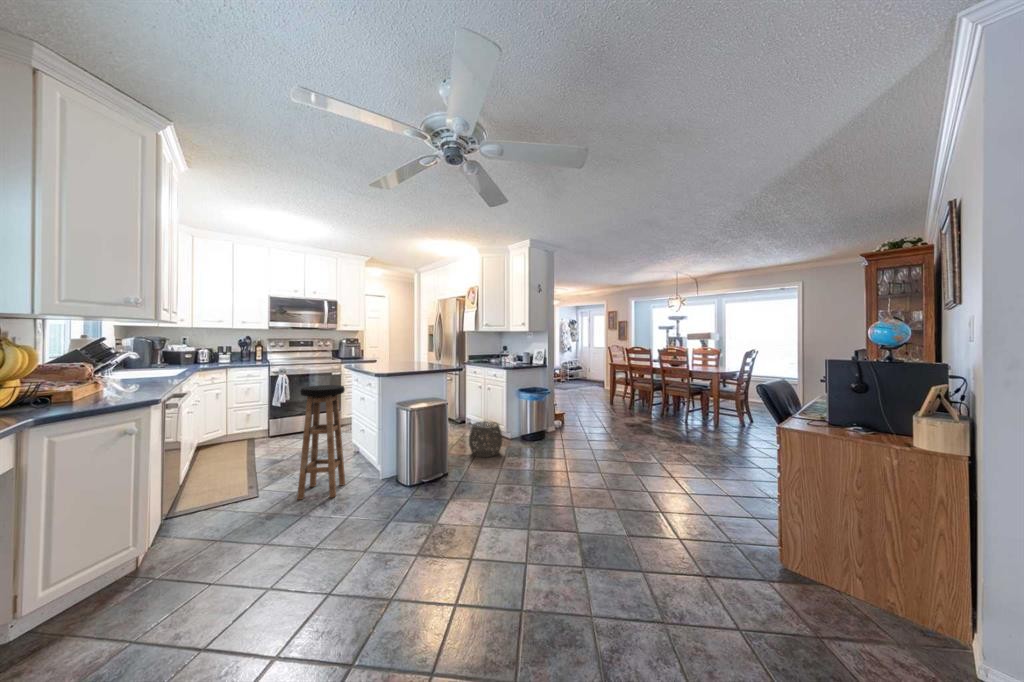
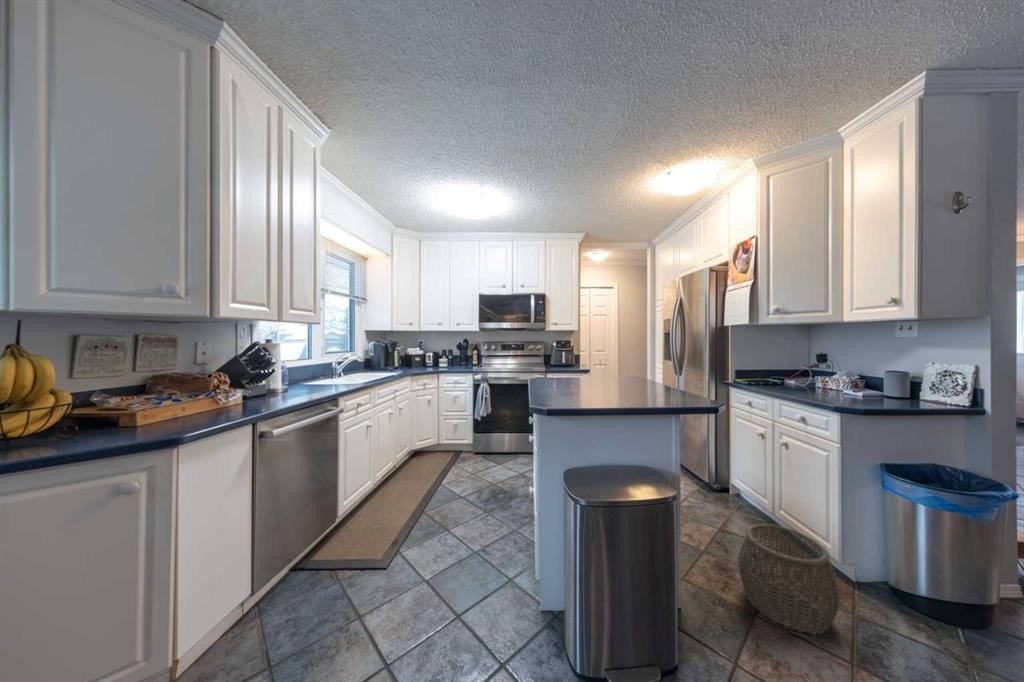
bar stool: present [297,385,345,500] -> none [414,419,491,626]

